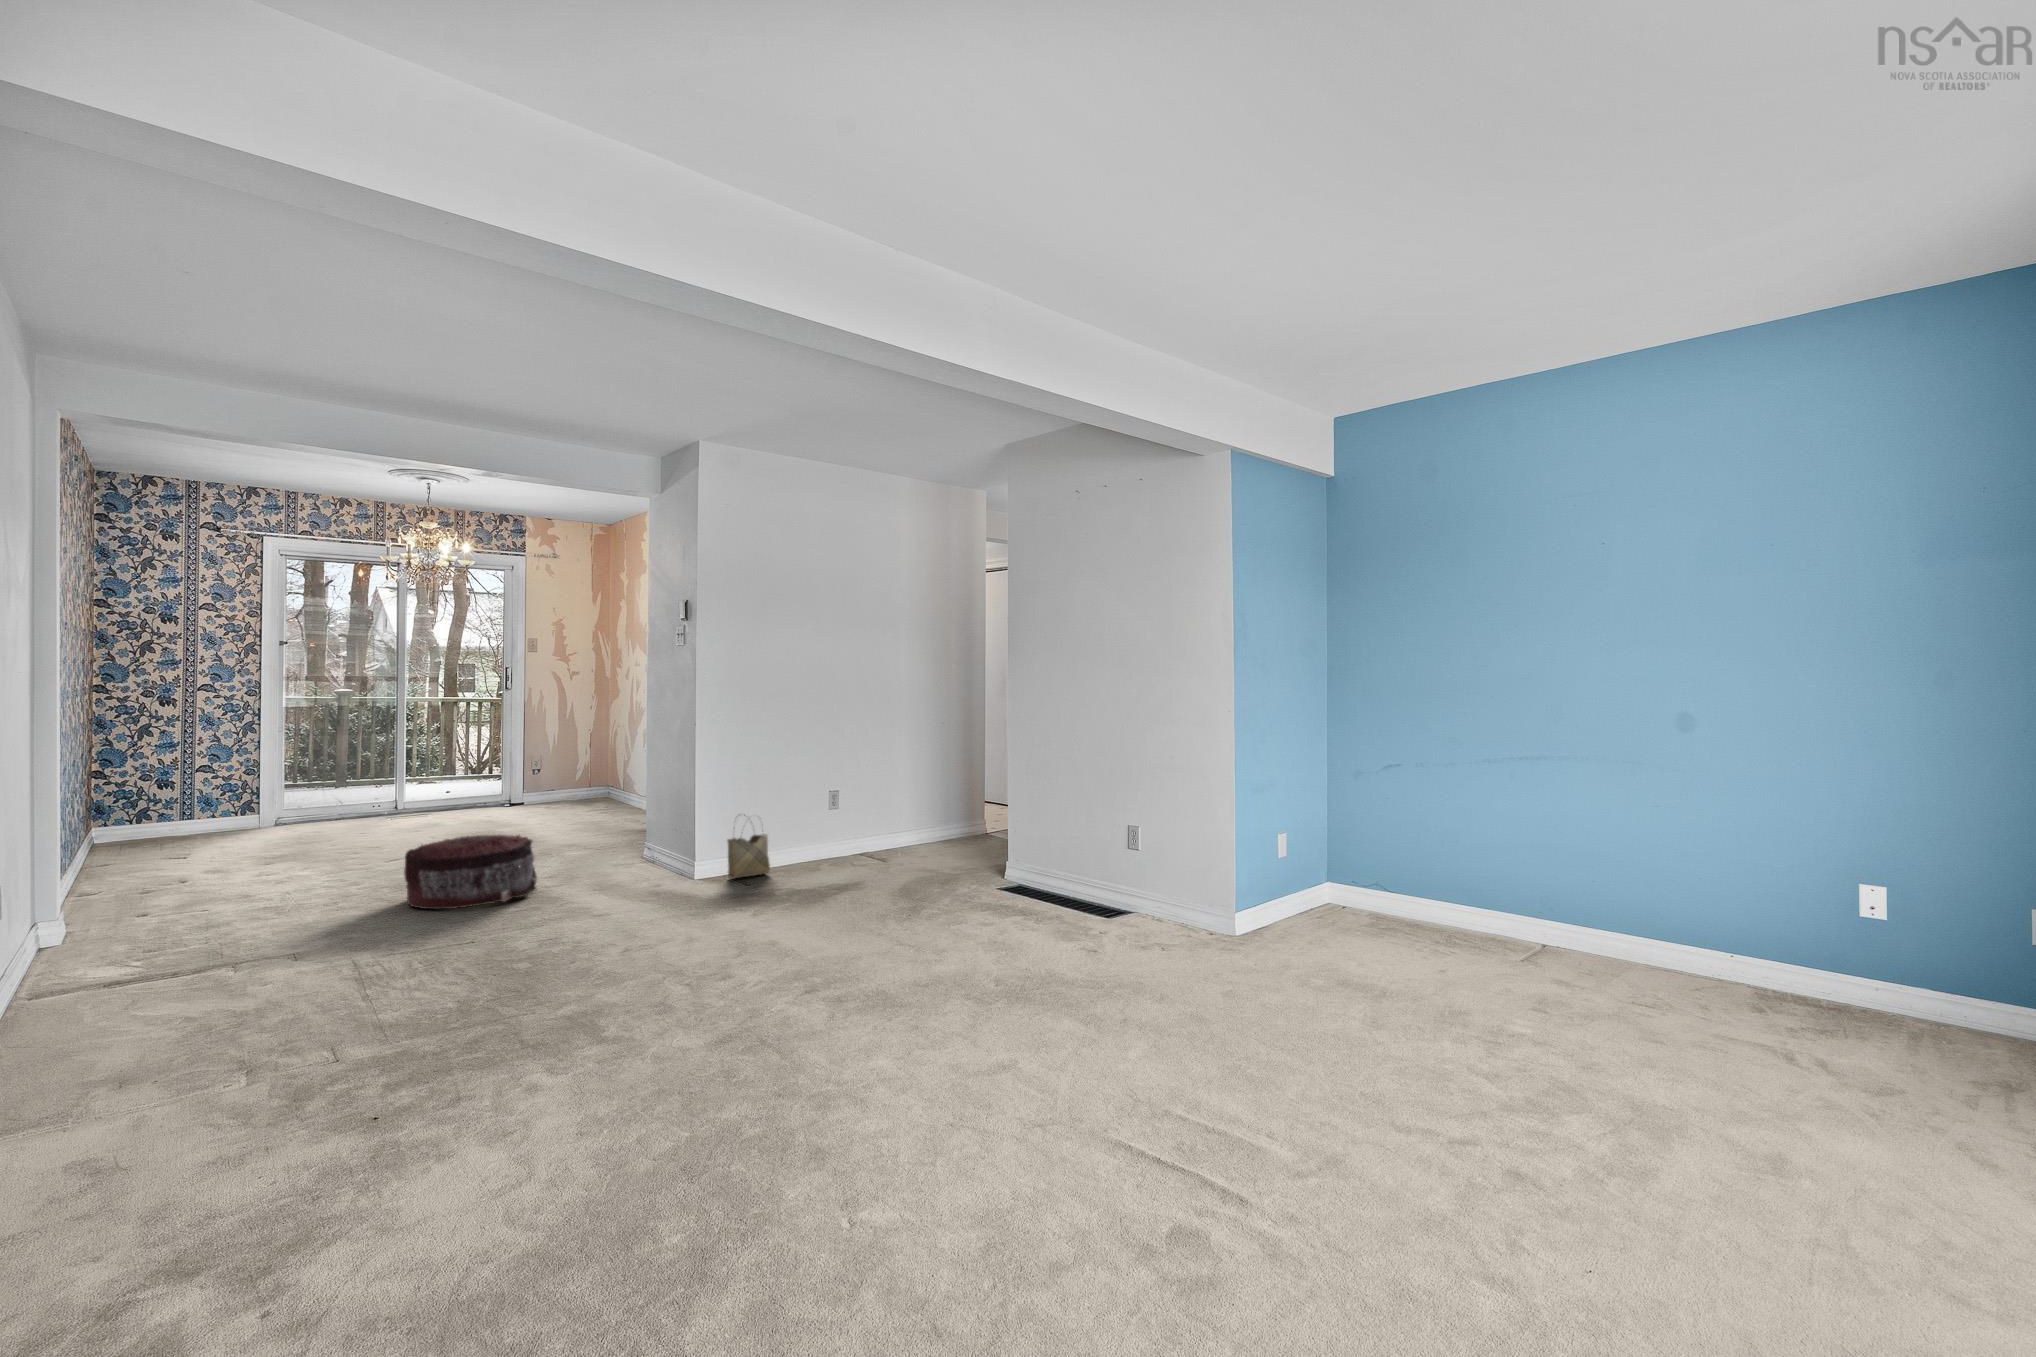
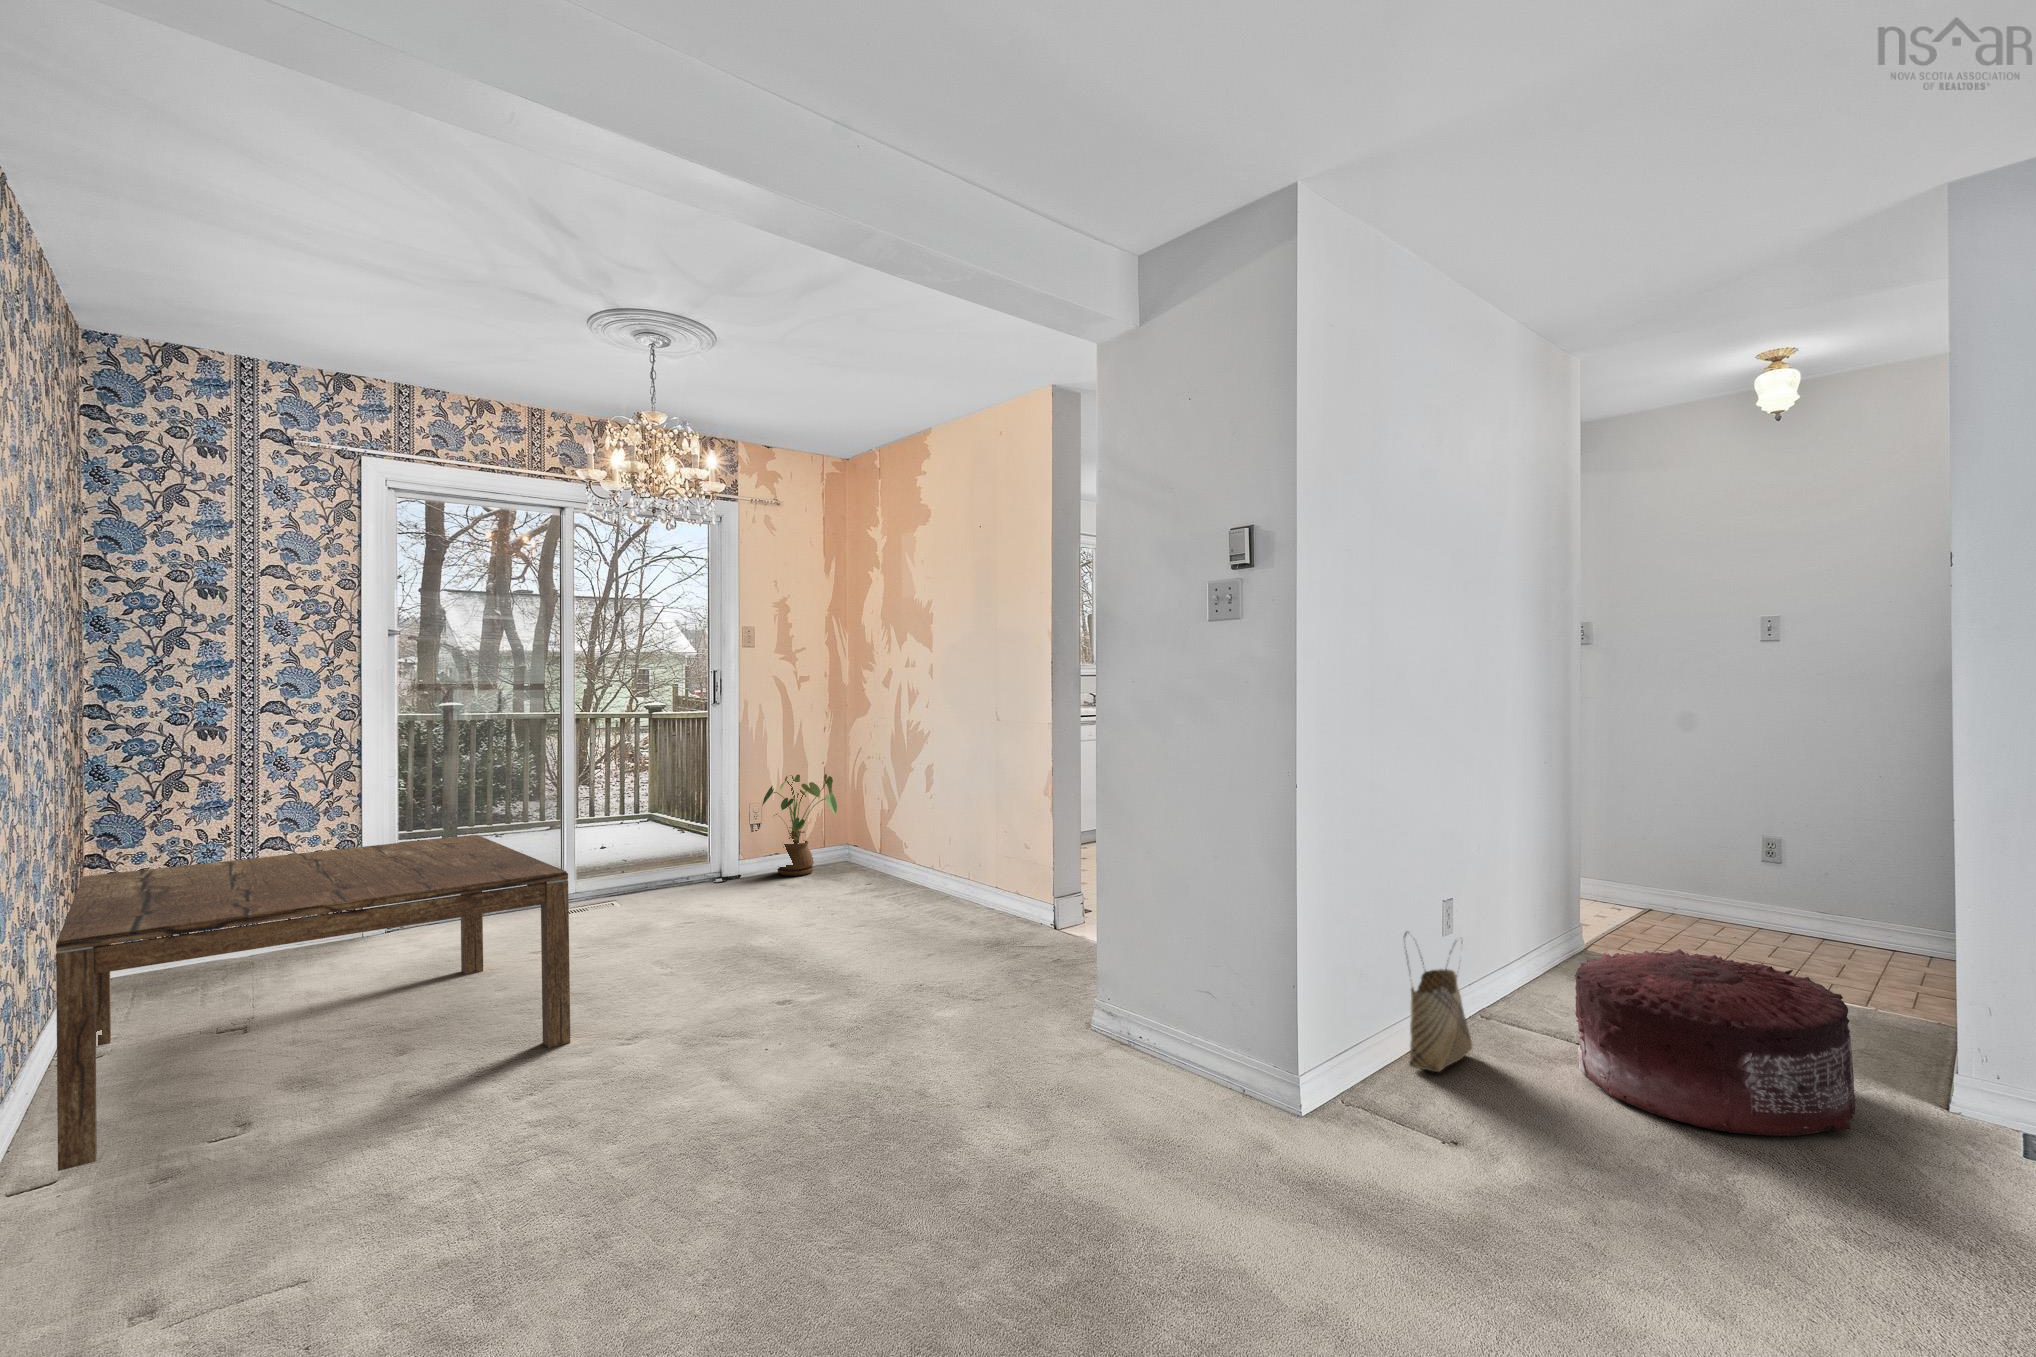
house plant: none [537,740,593,806] -> present [762,774,837,876]
coffee table: none [78,765,340,893] -> present [56,835,570,1171]
pouf: present [404,835,537,909] -> present [1575,949,1855,1136]

